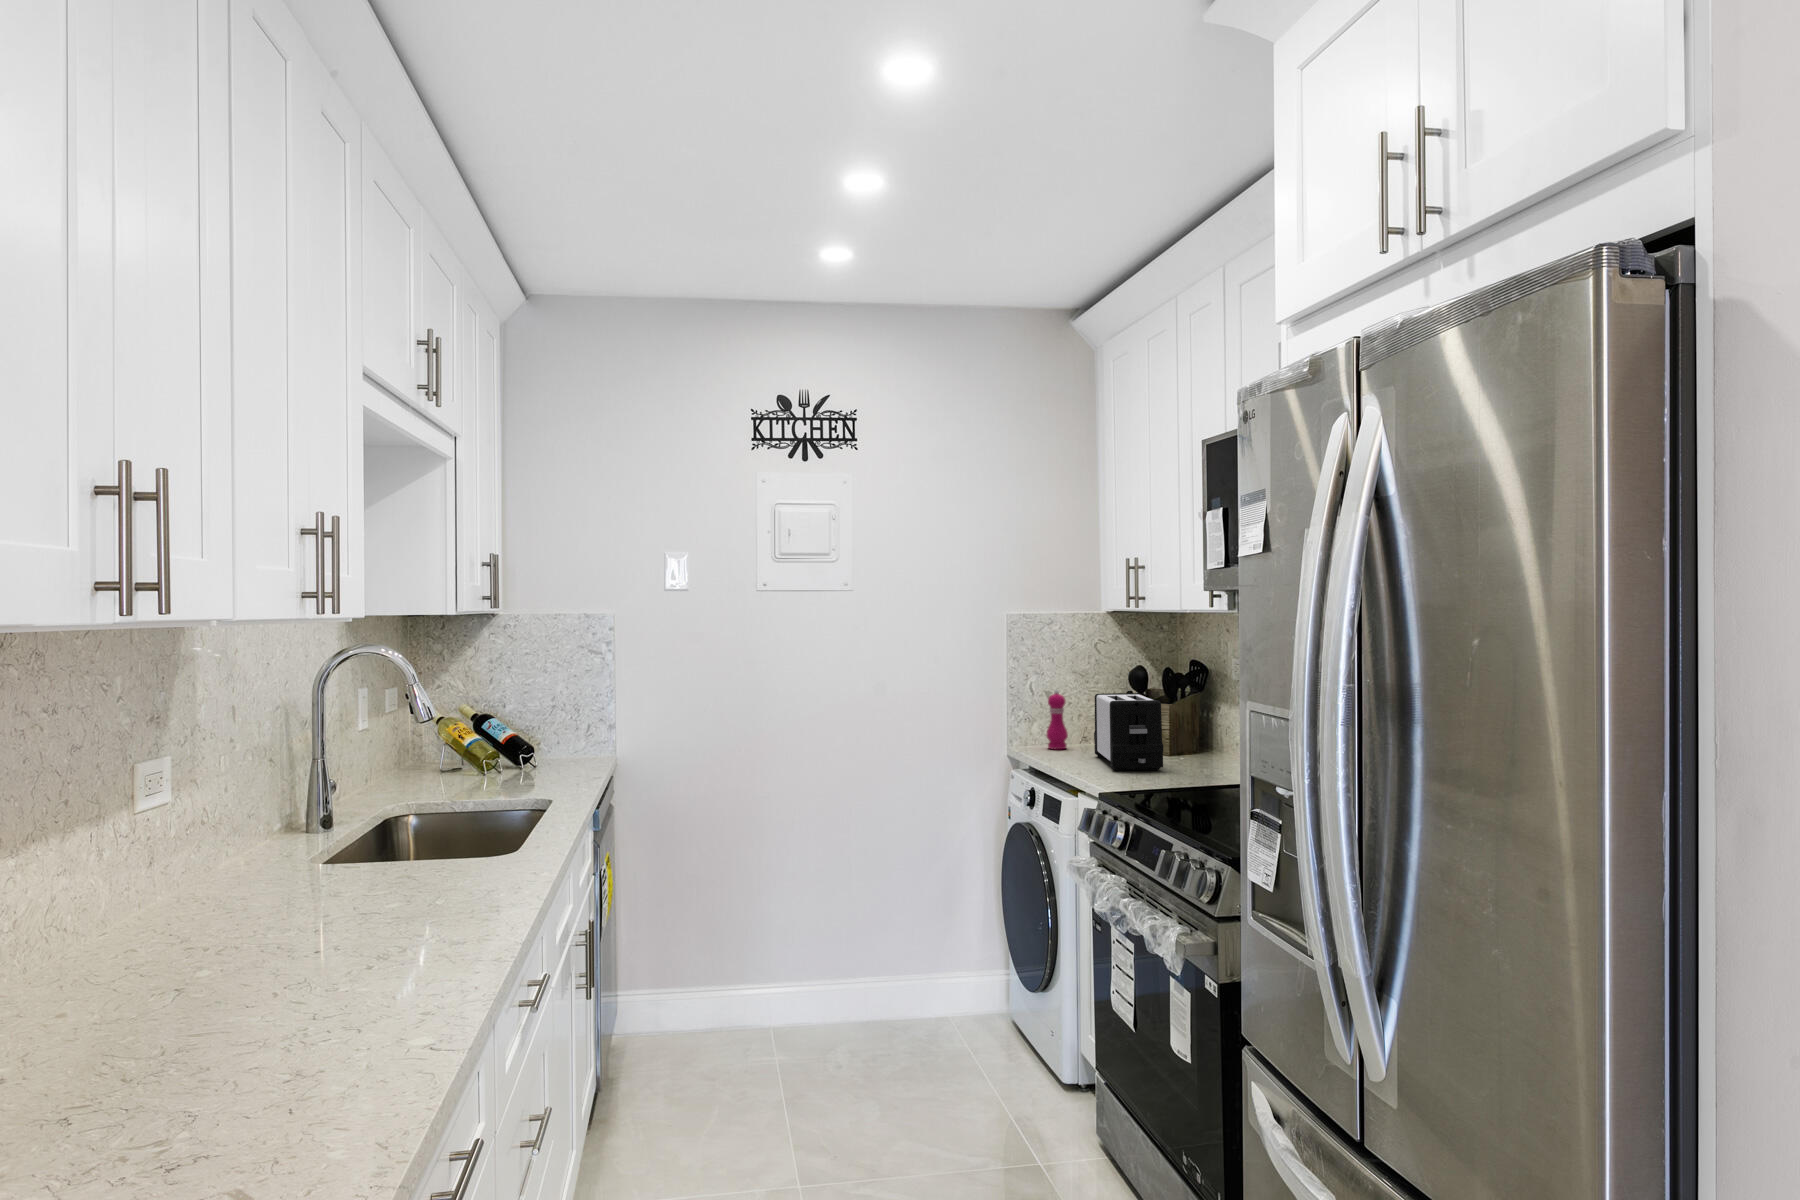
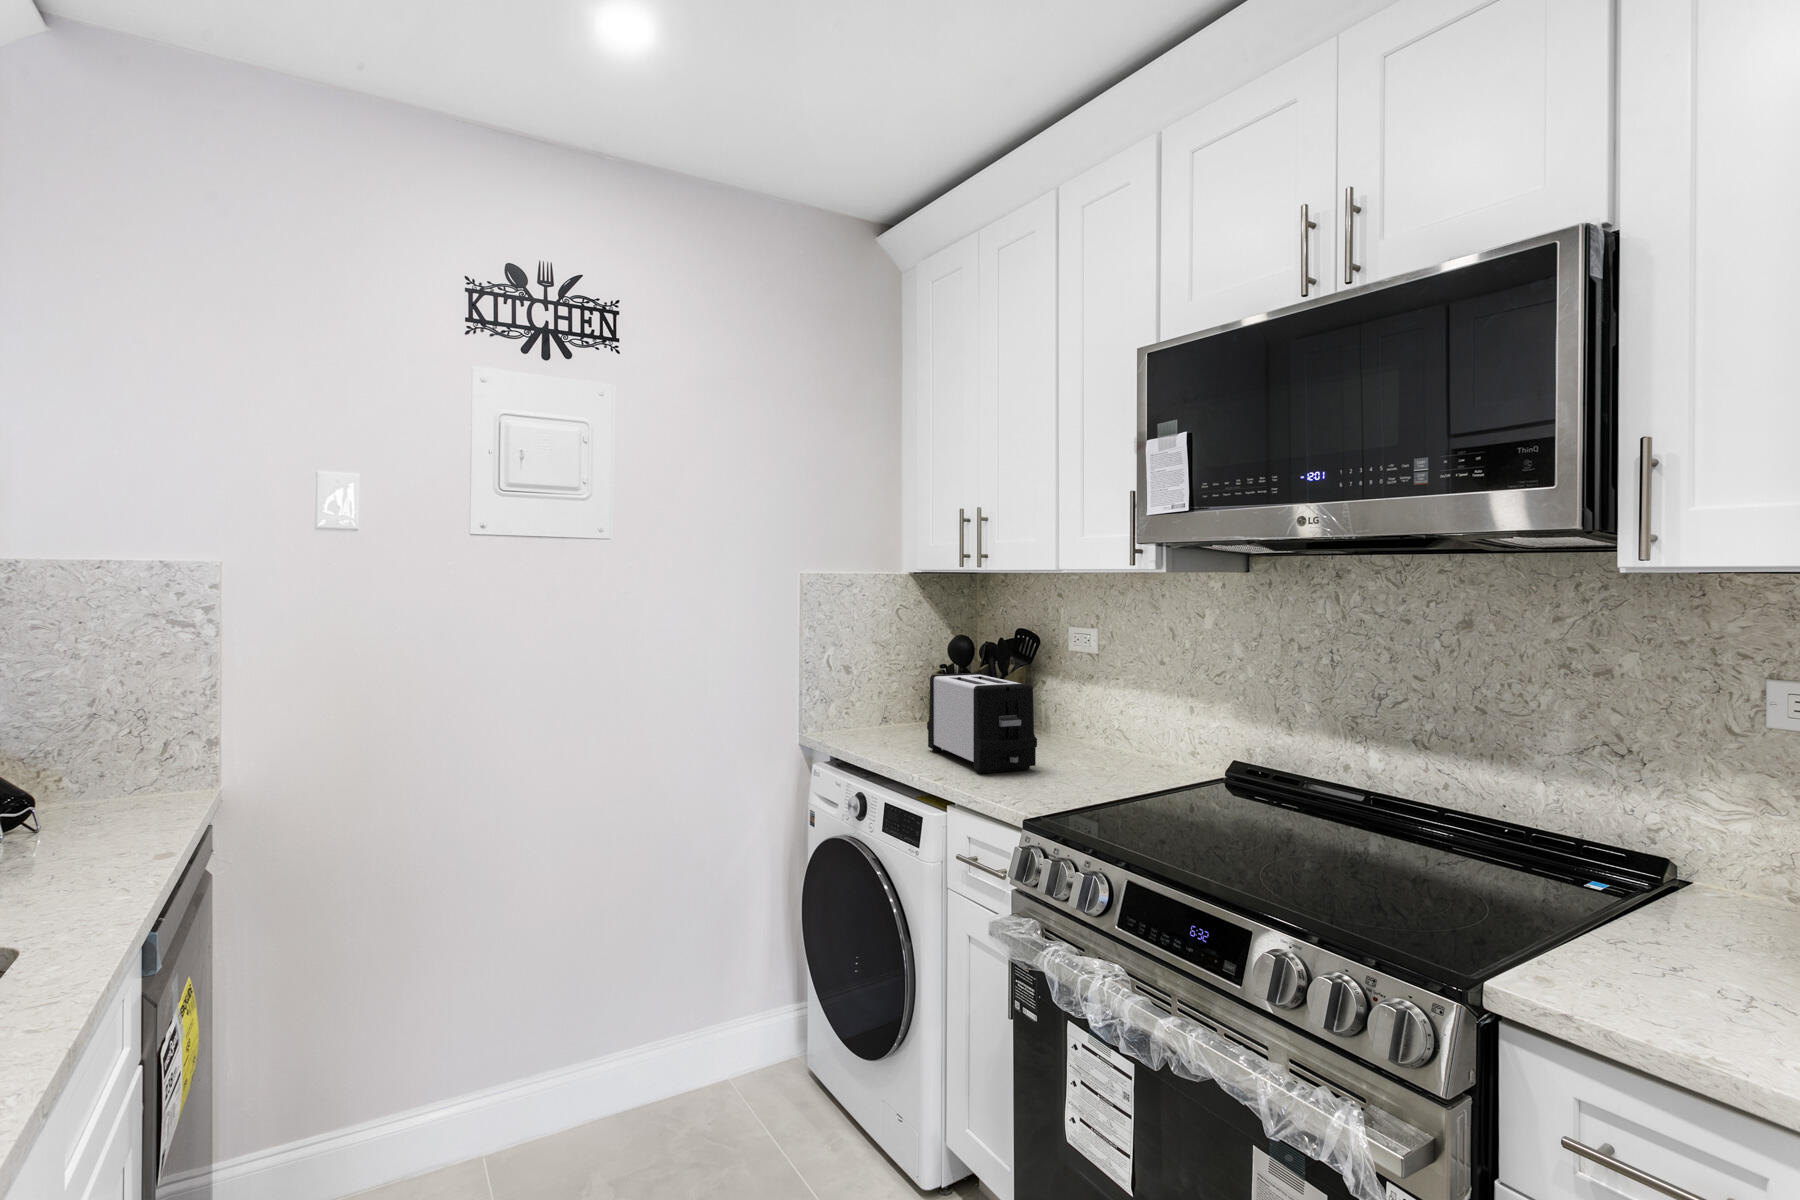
pepper mill: present [1047,690,1068,749] -> none [859,669,884,742]

